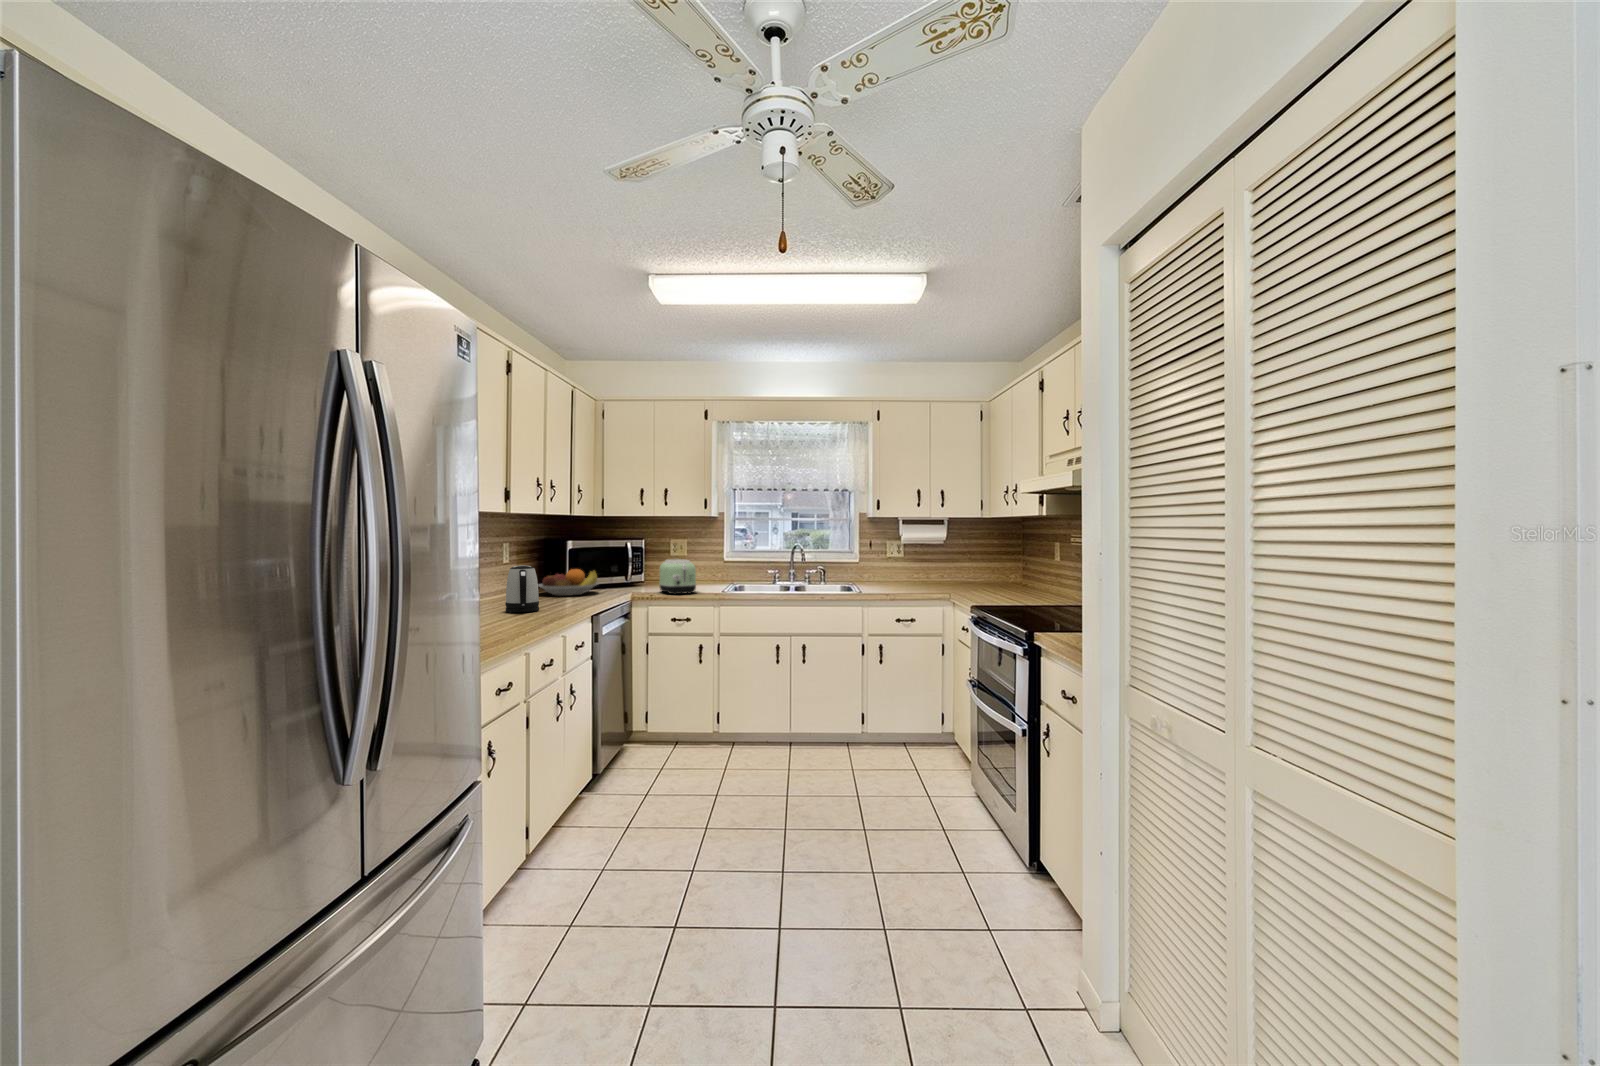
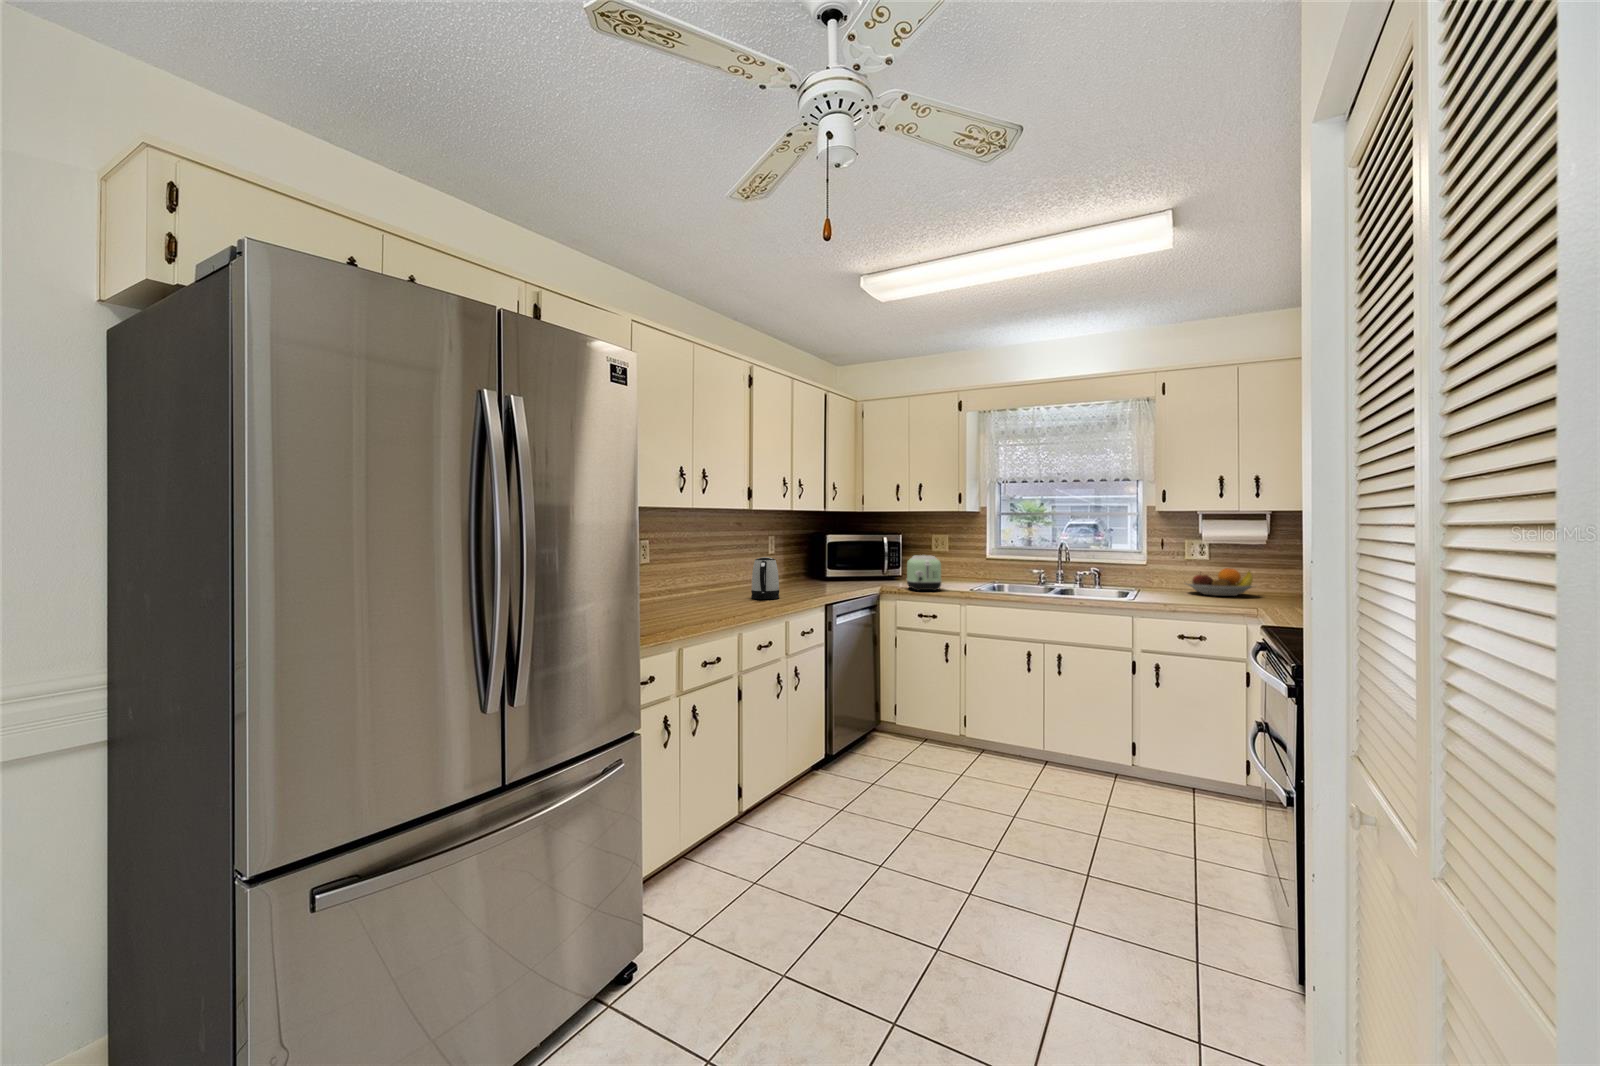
fruit bowl: present [538,569,598,596] -> present [1185,568,1253,596]

